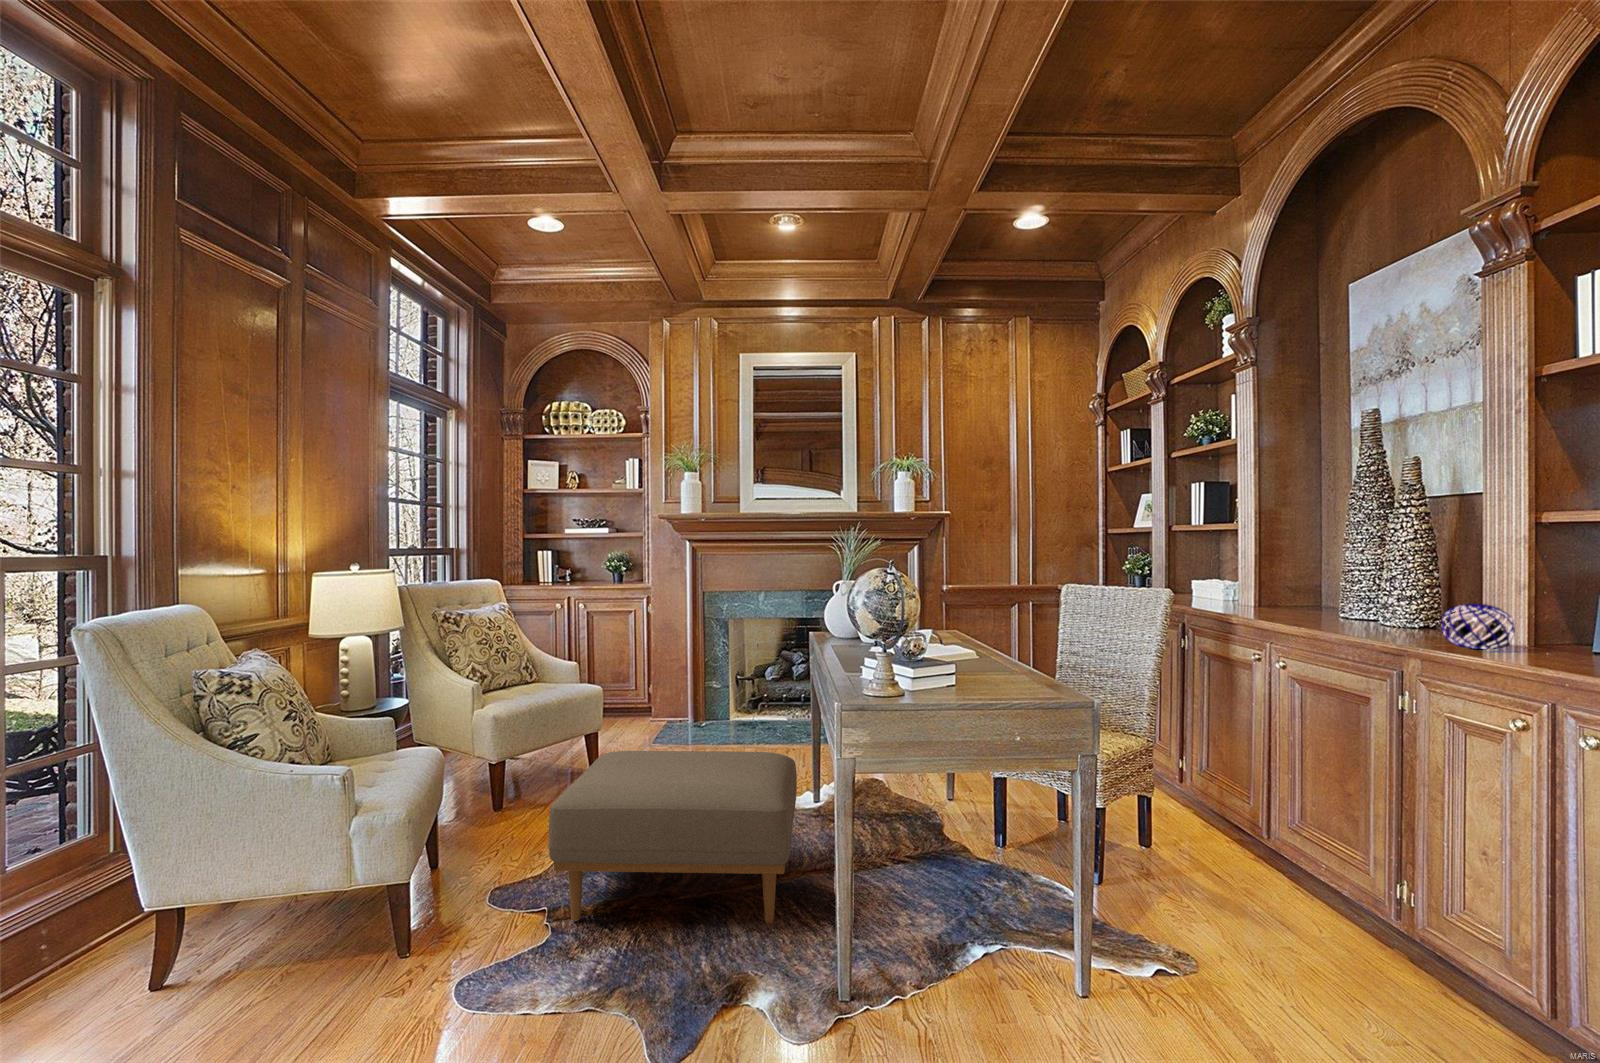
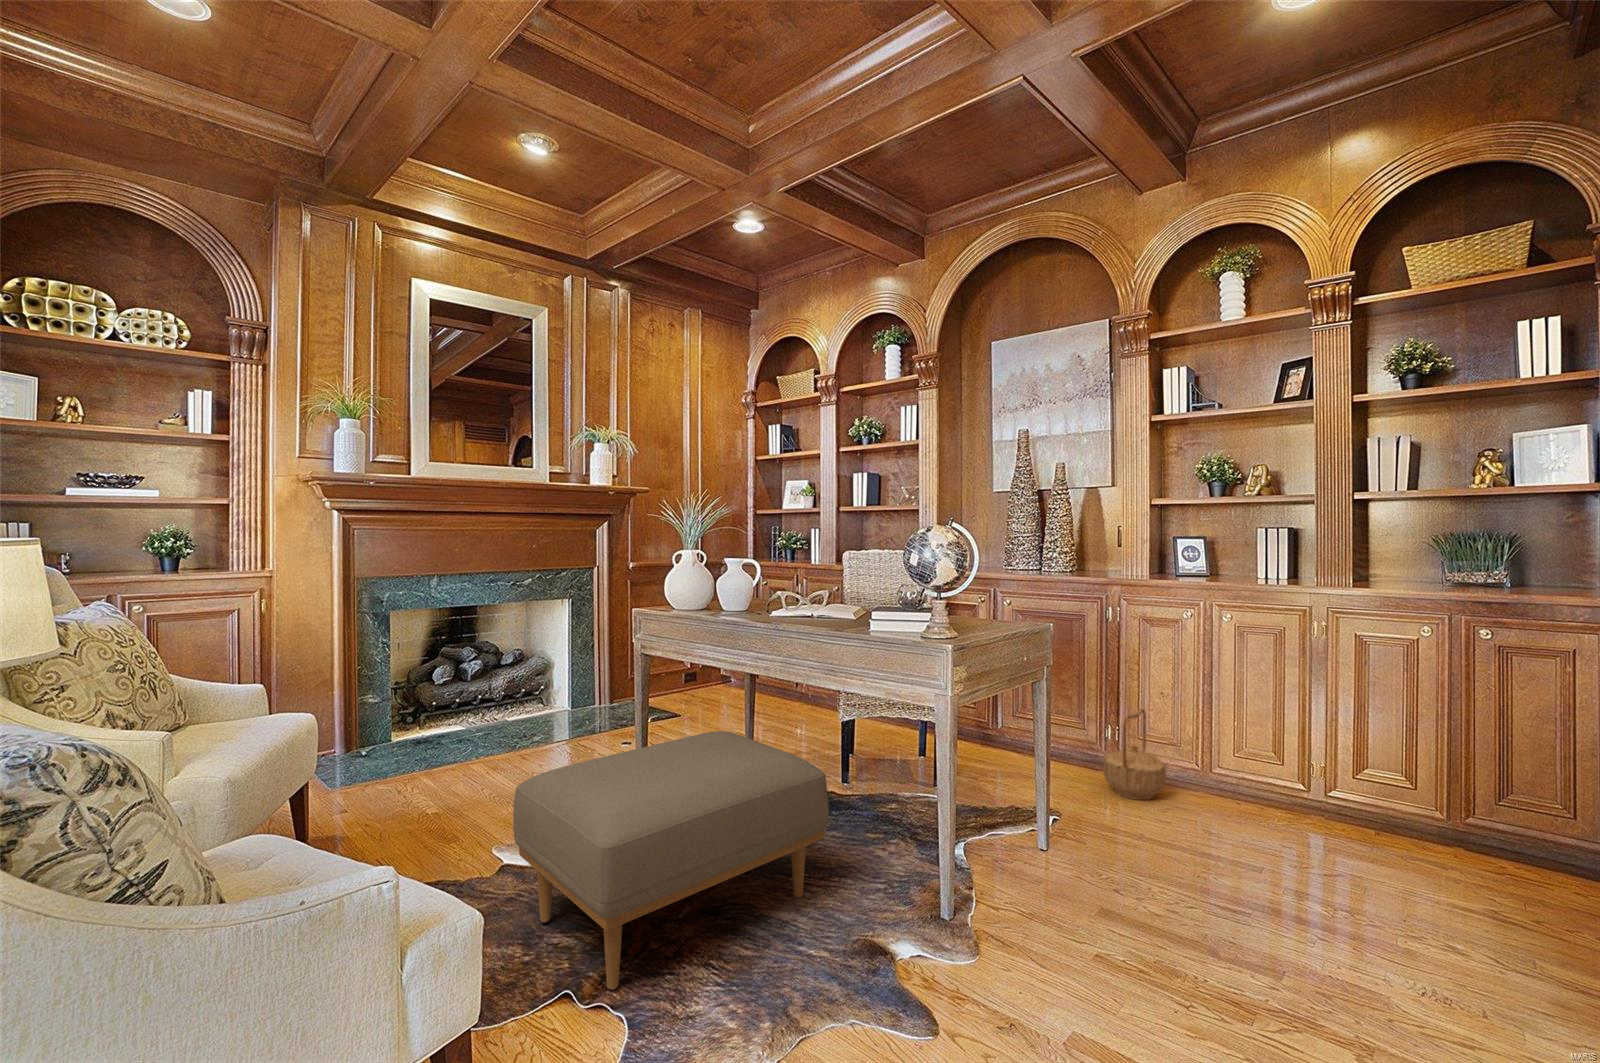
decorative orb: present [1441,603,1515,649] -> none [1120,550,1155,576]
basket: none [1335,869,1456,1025] -> present [1103,709,1166,800]

